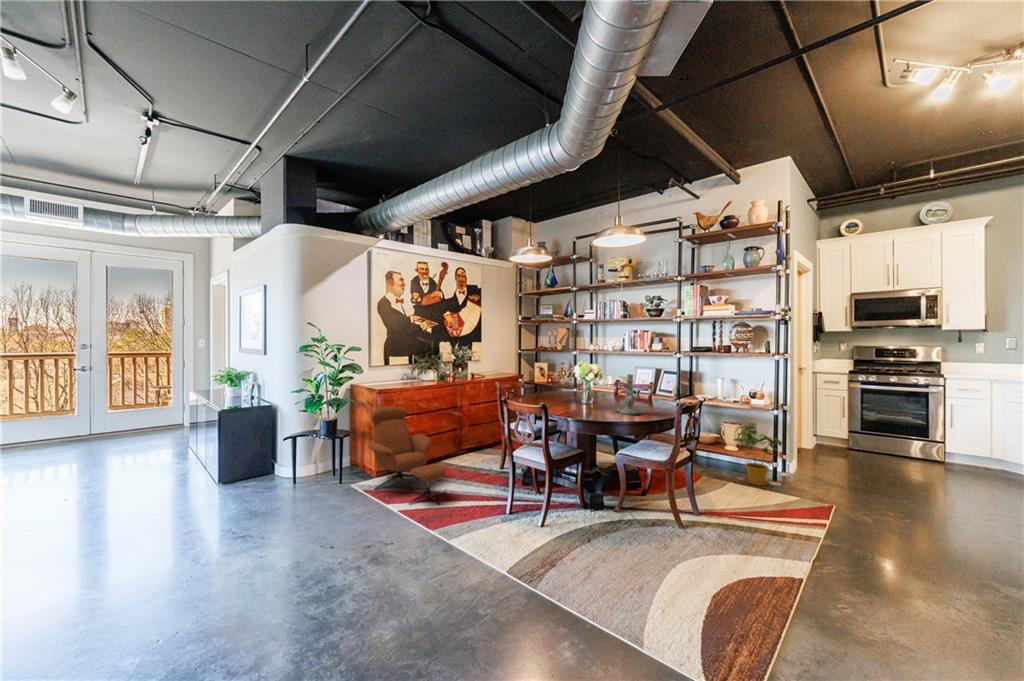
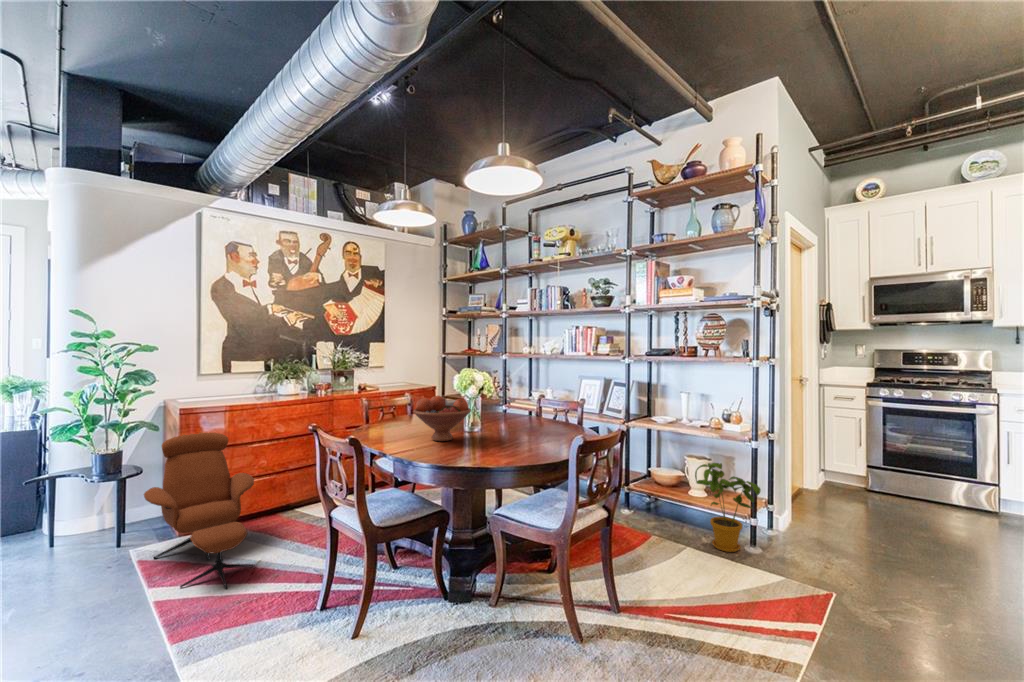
candlestick: present [615,374,641,415] -> none [491,389,530,453]
fruit bowl: none [560,379,597,409] -> present [413,396,471,441]

